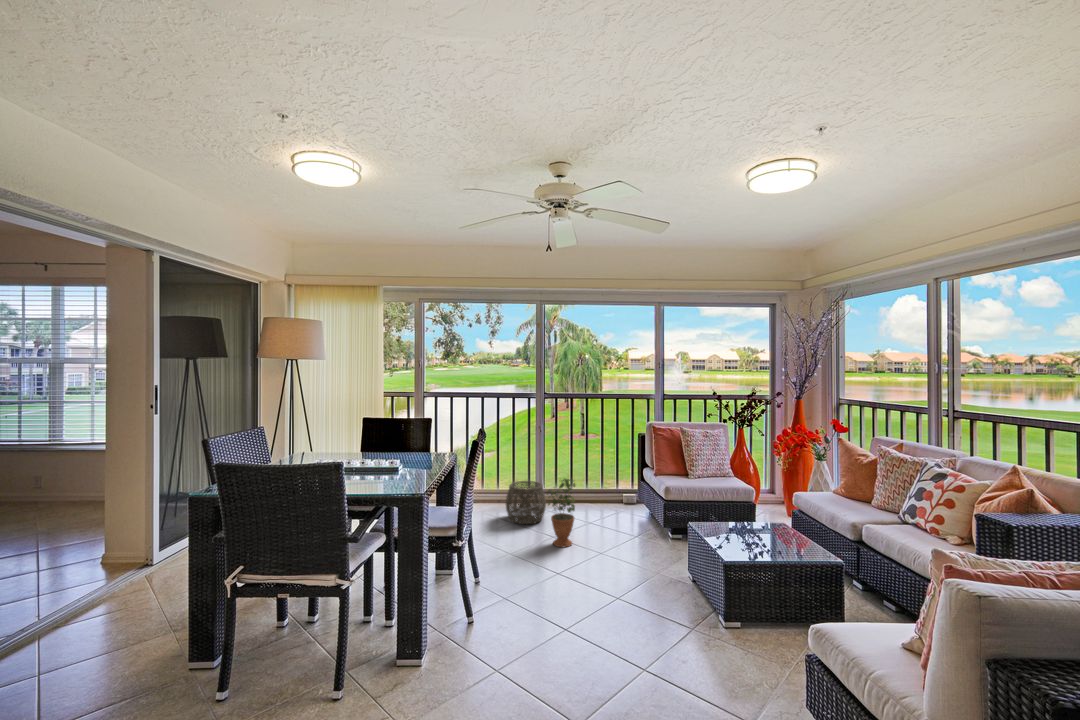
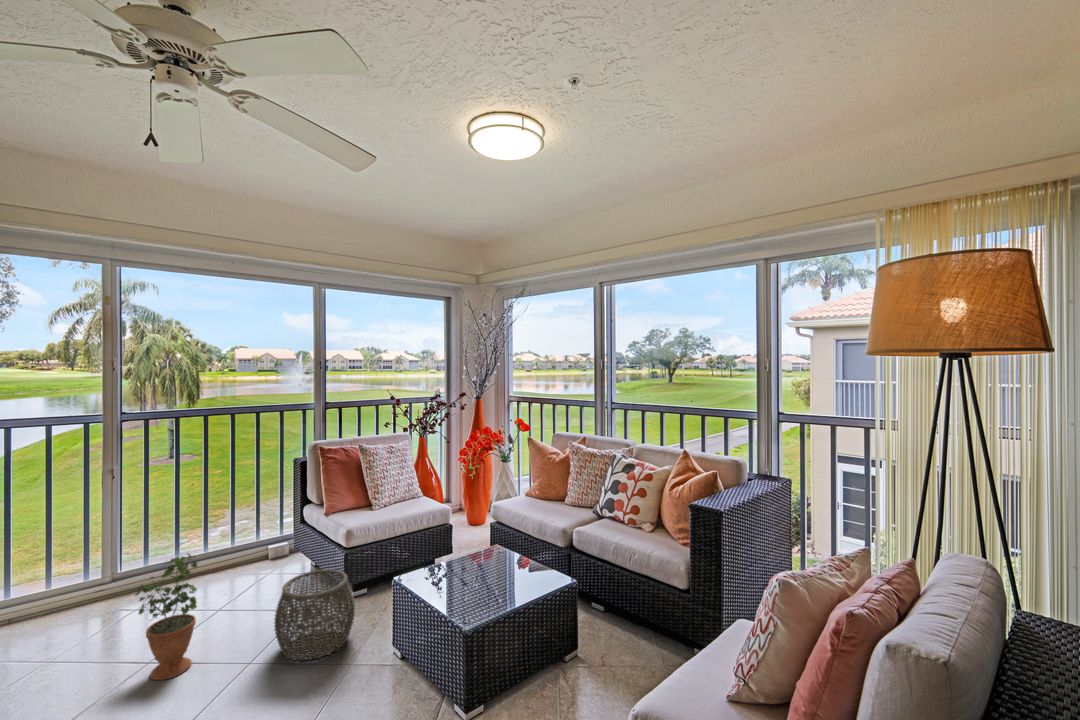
woven basket: present [506,481,546,524] -> present [274,569,355,661]

